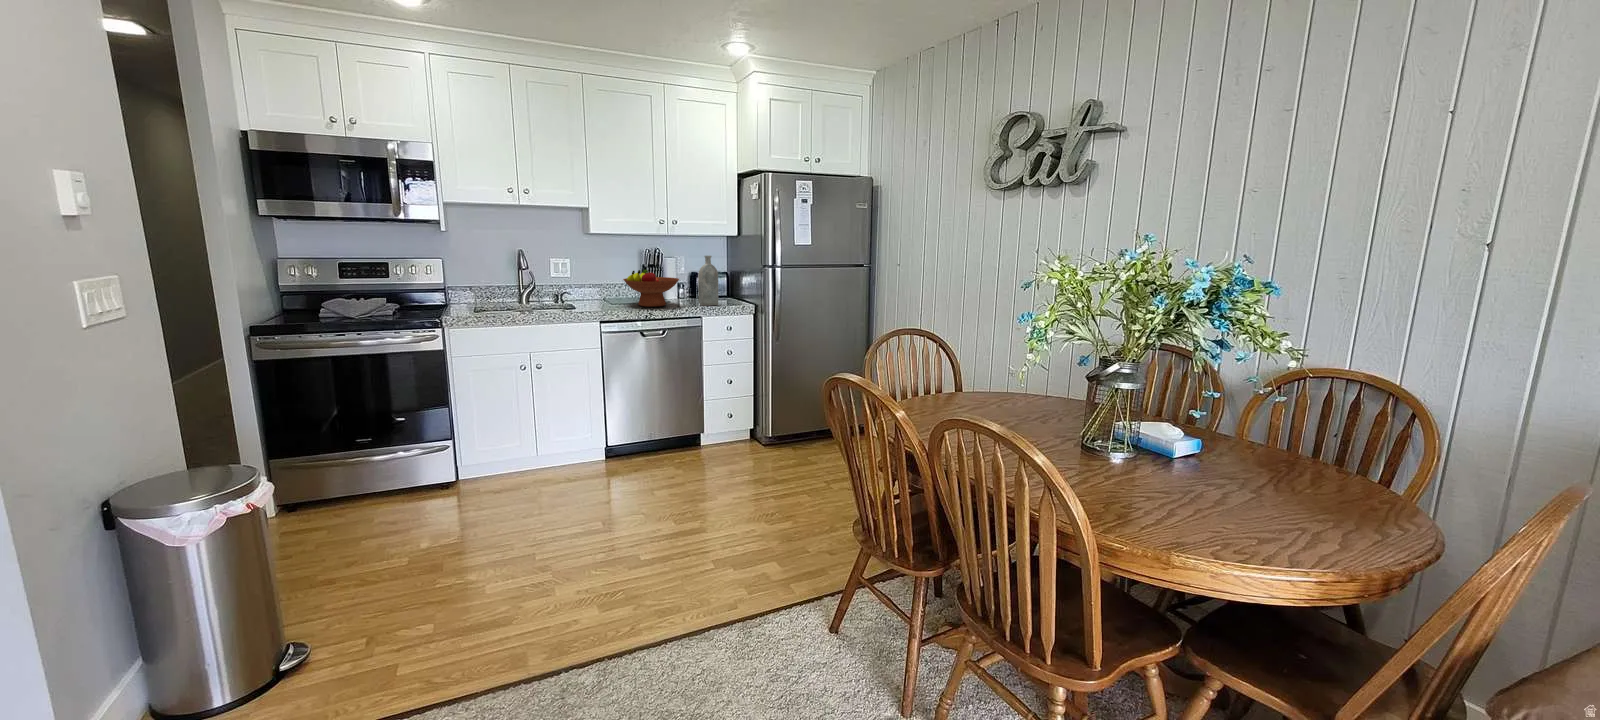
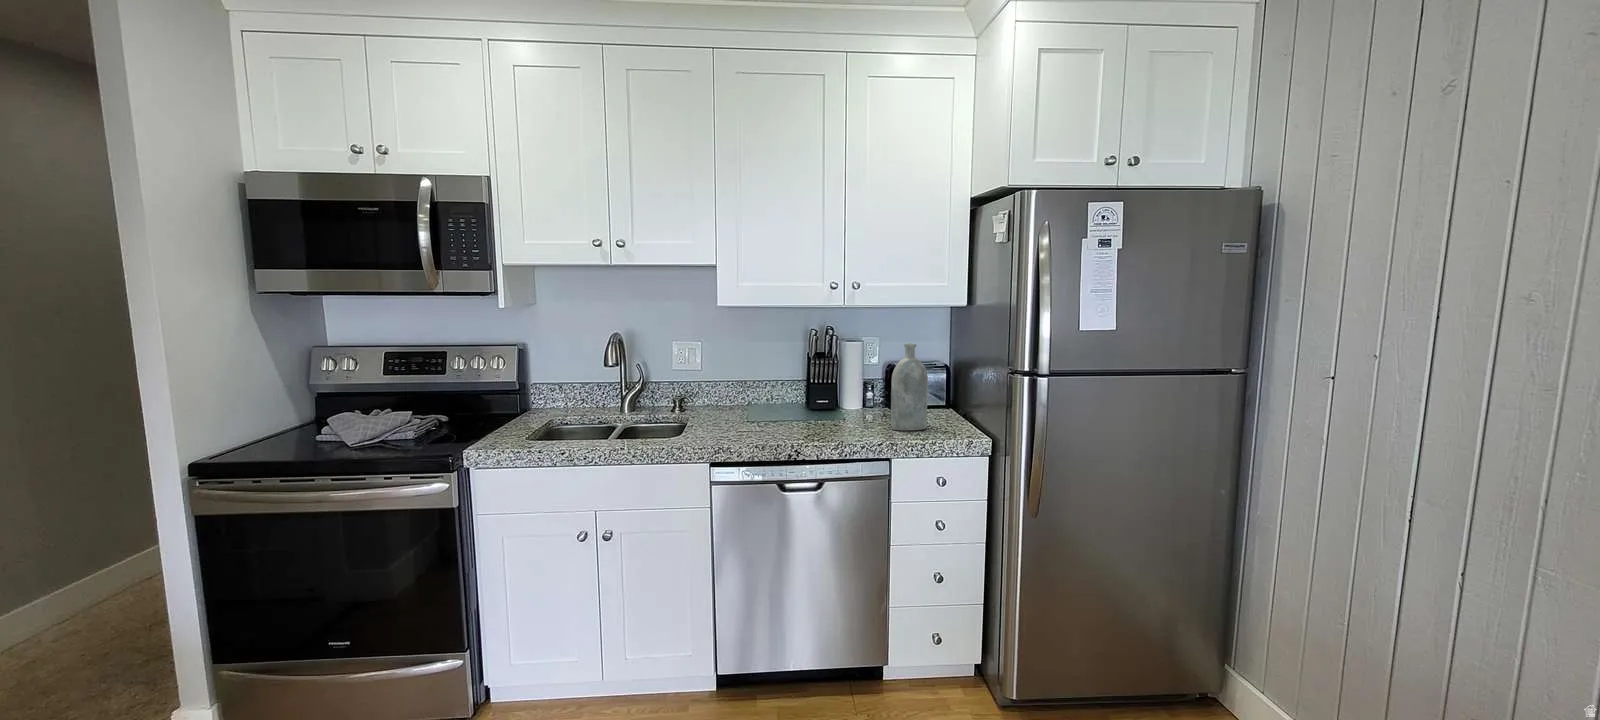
fruit bowl: present [623,270,679,307] -> none [766,366,859,431]

